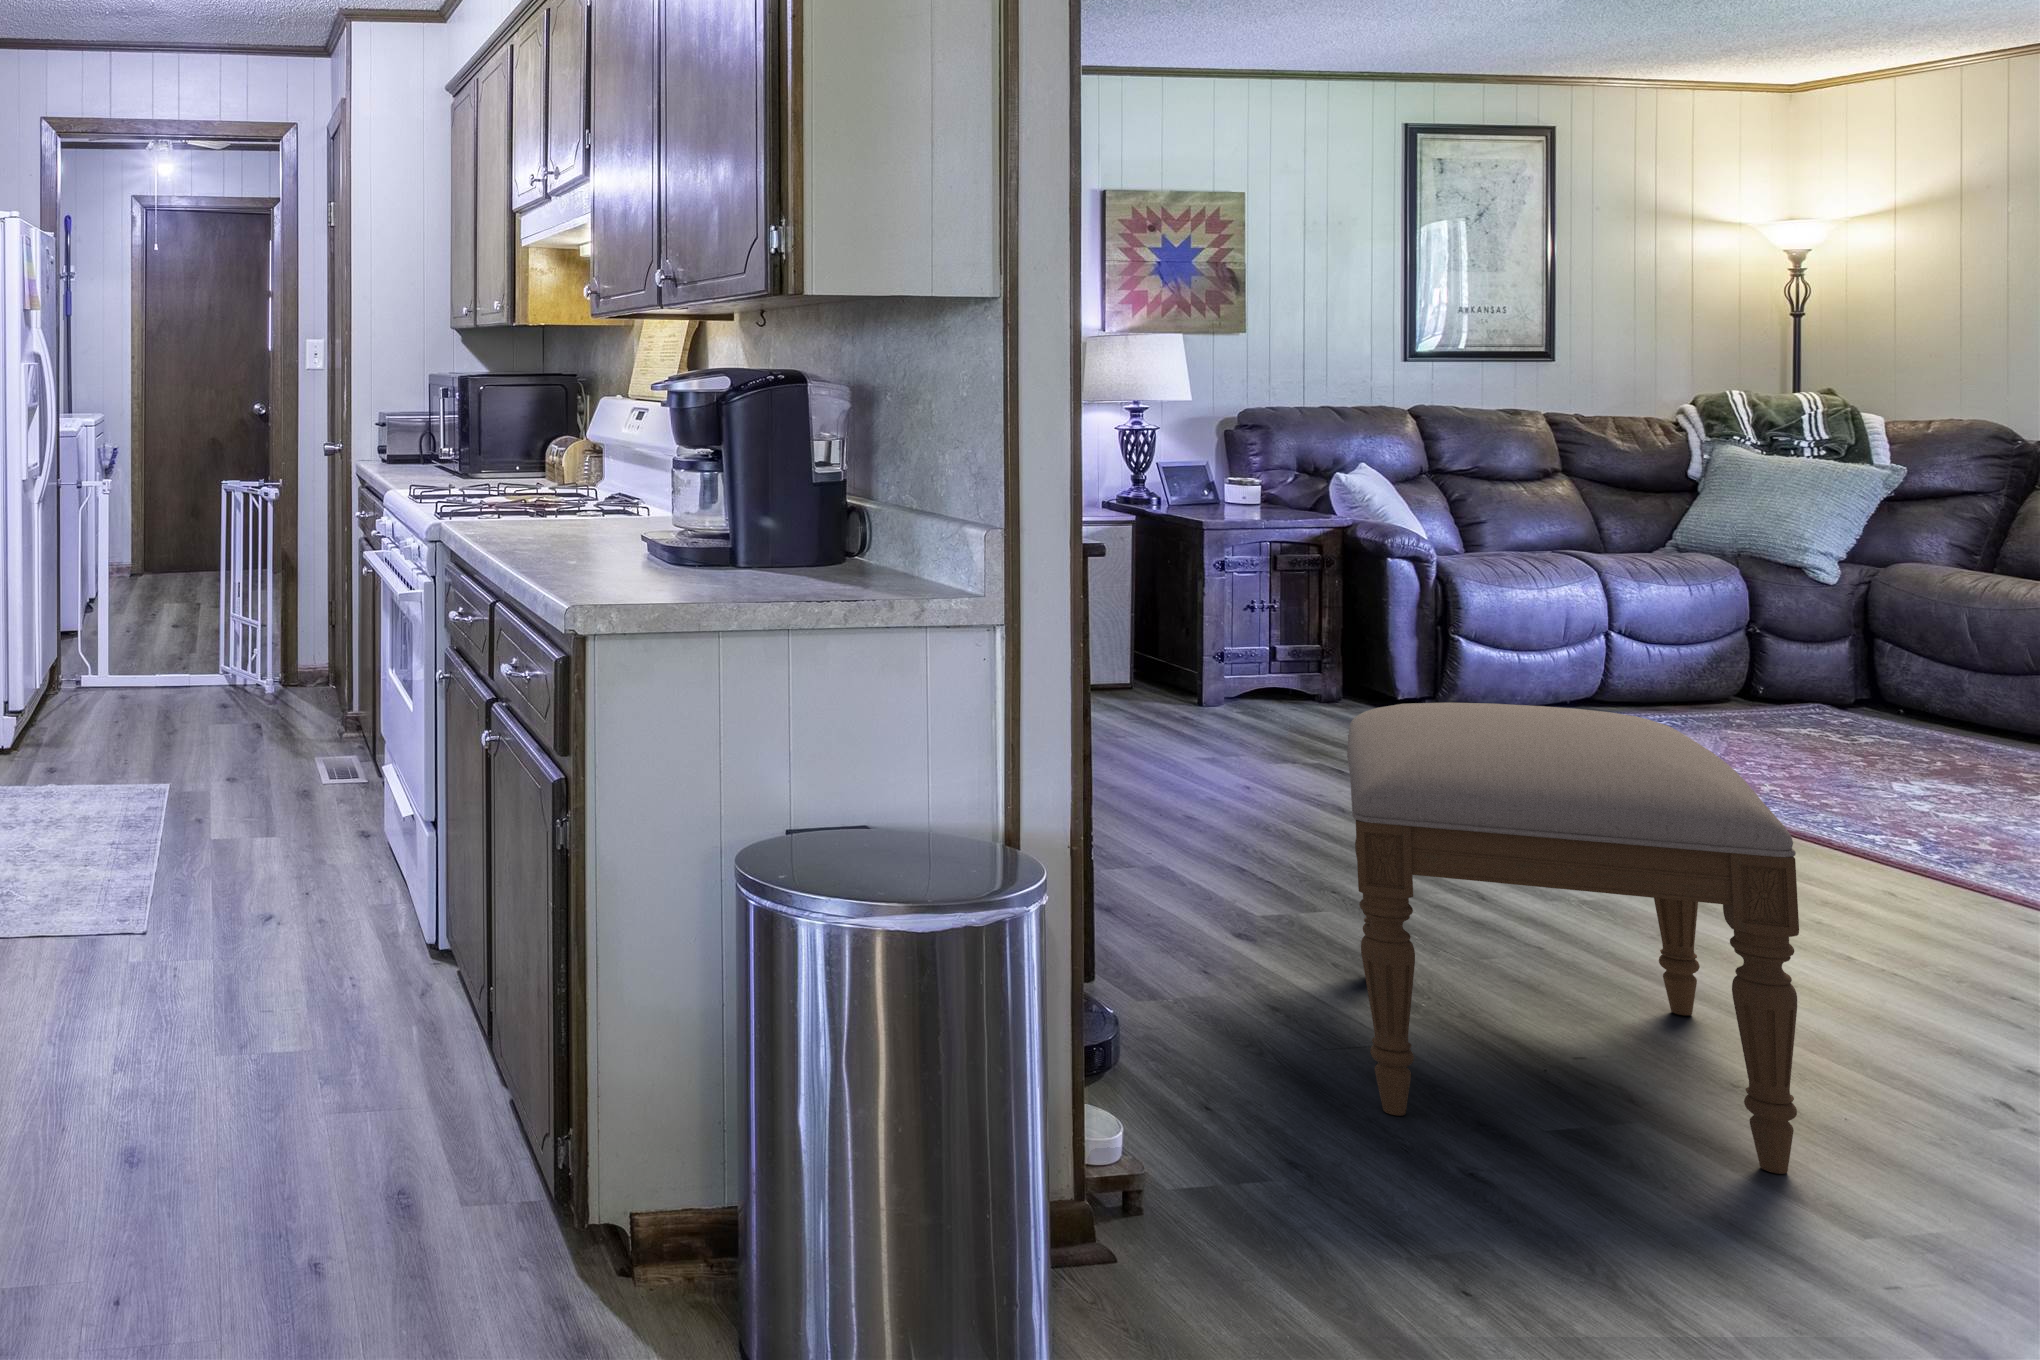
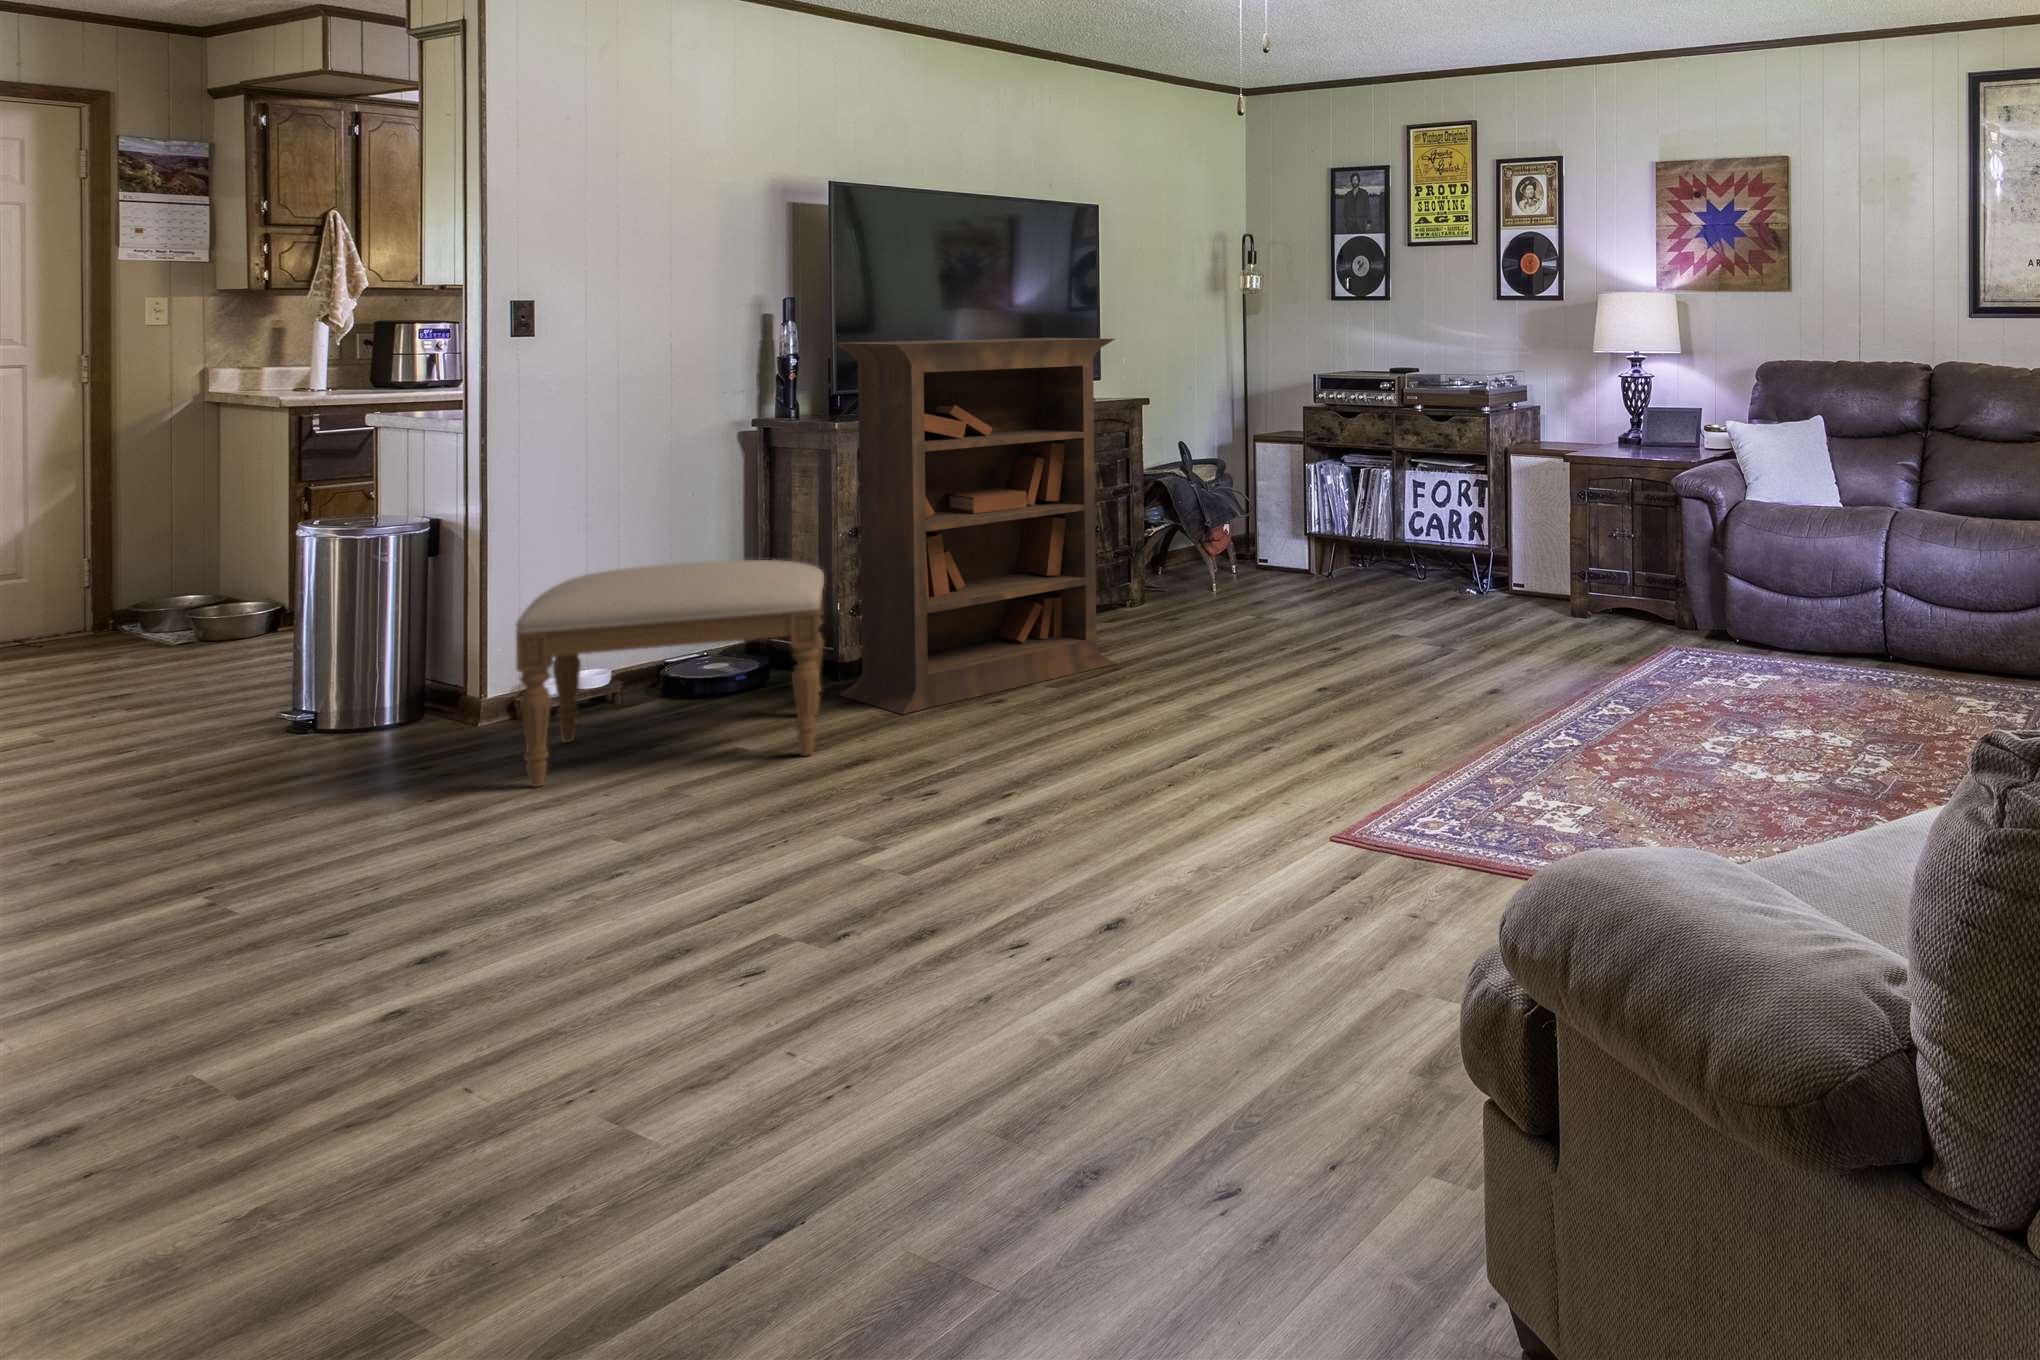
bookcase: none [1061,336,1442,948] -> present [832,338,1116,714]

